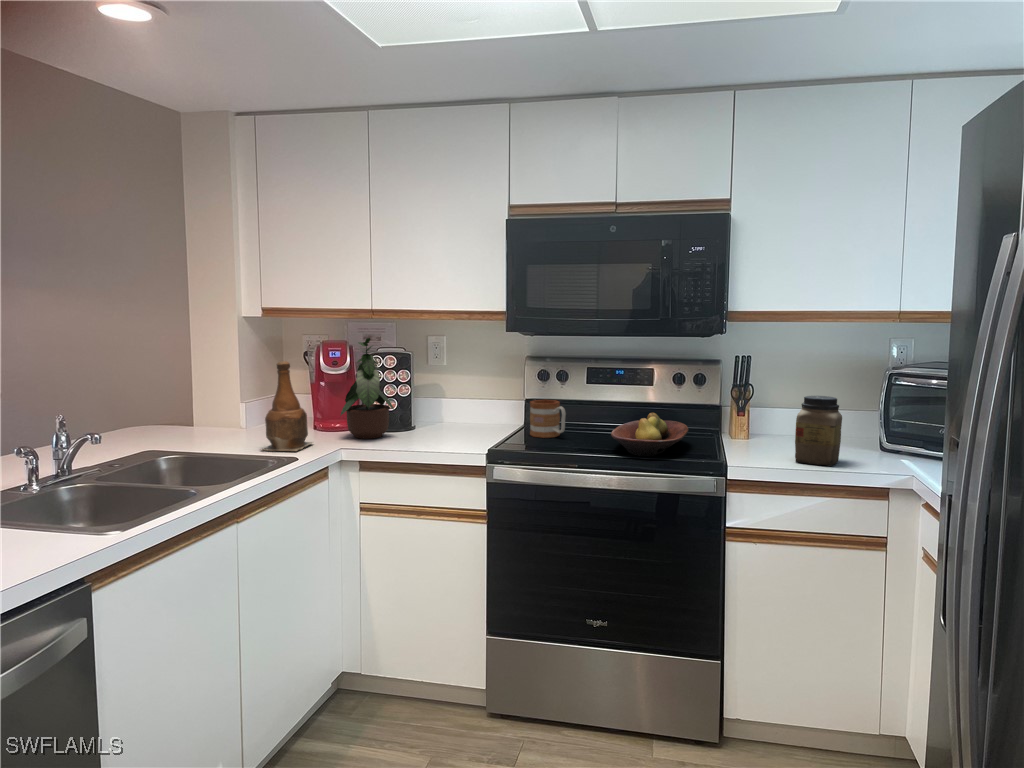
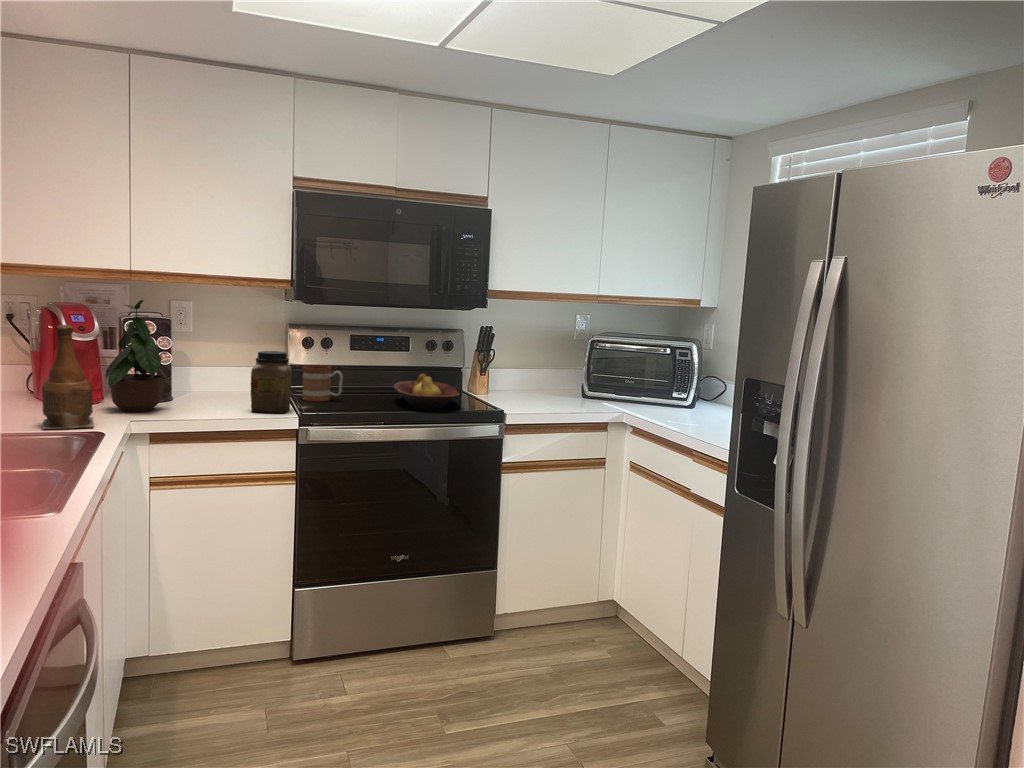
jar: present [795,396,842,466] -> present [251,351,292,413]

